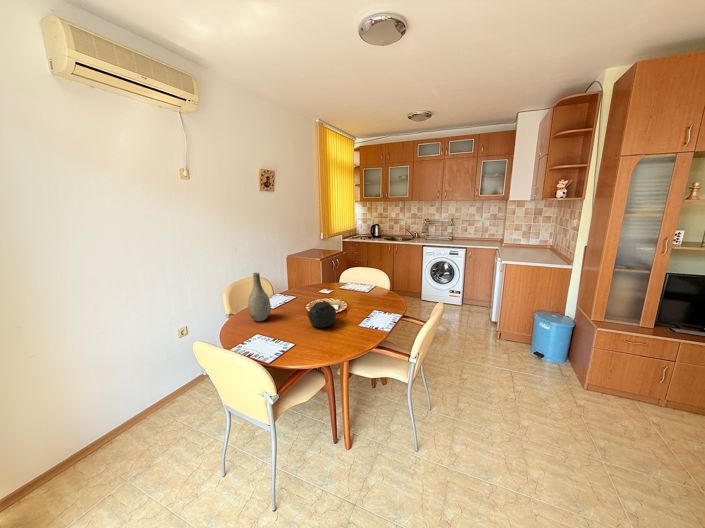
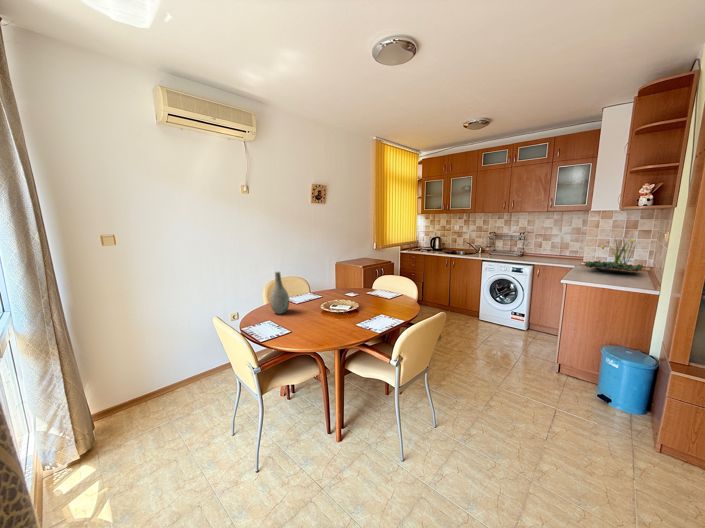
plant: none [512,222,549,251] -> present [585,238,643,271]
teapot: present [308,301,336,328] -> none [313,301,340,325]

